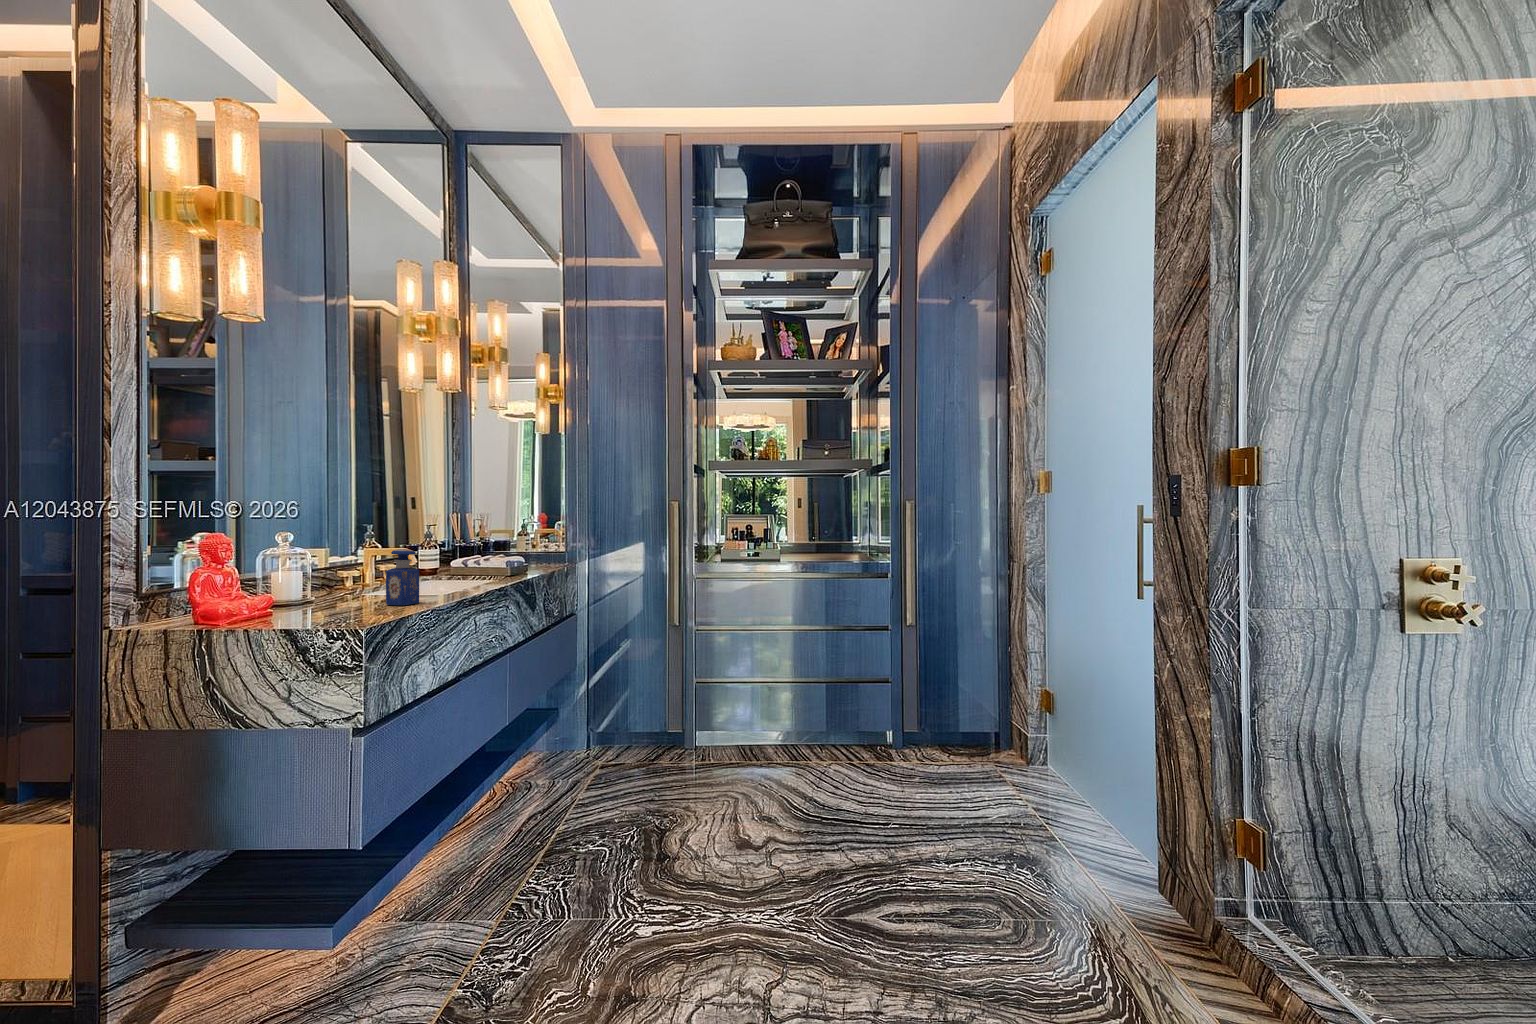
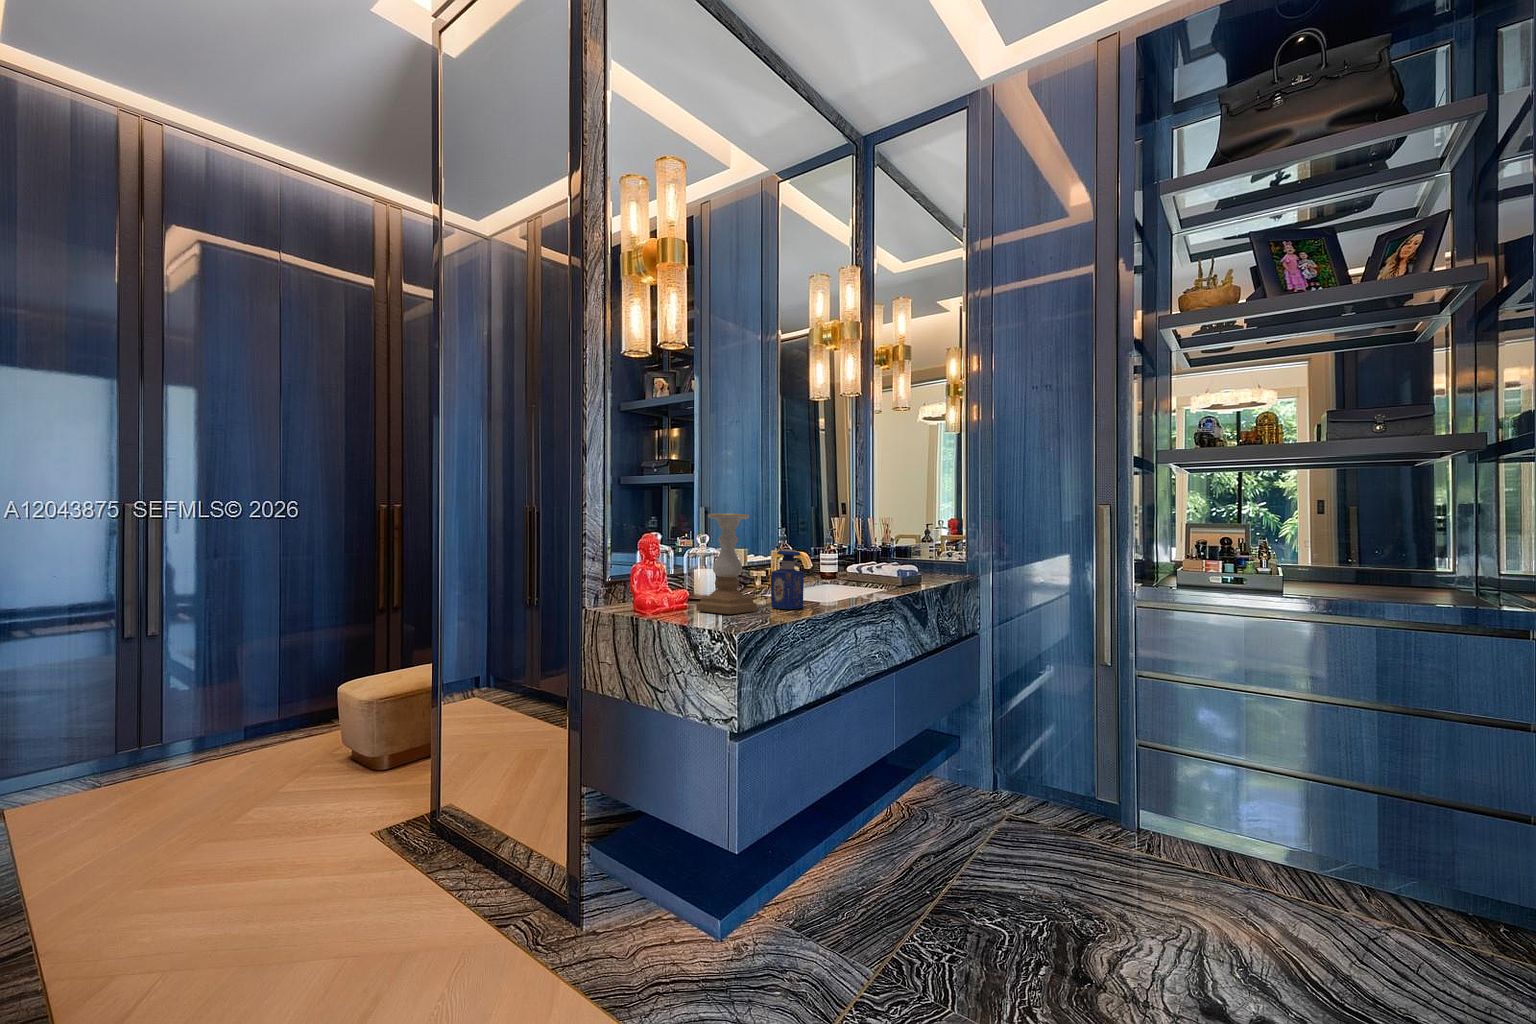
candle holder: none [308,518,373,615] -> present [696,514,757,614]

